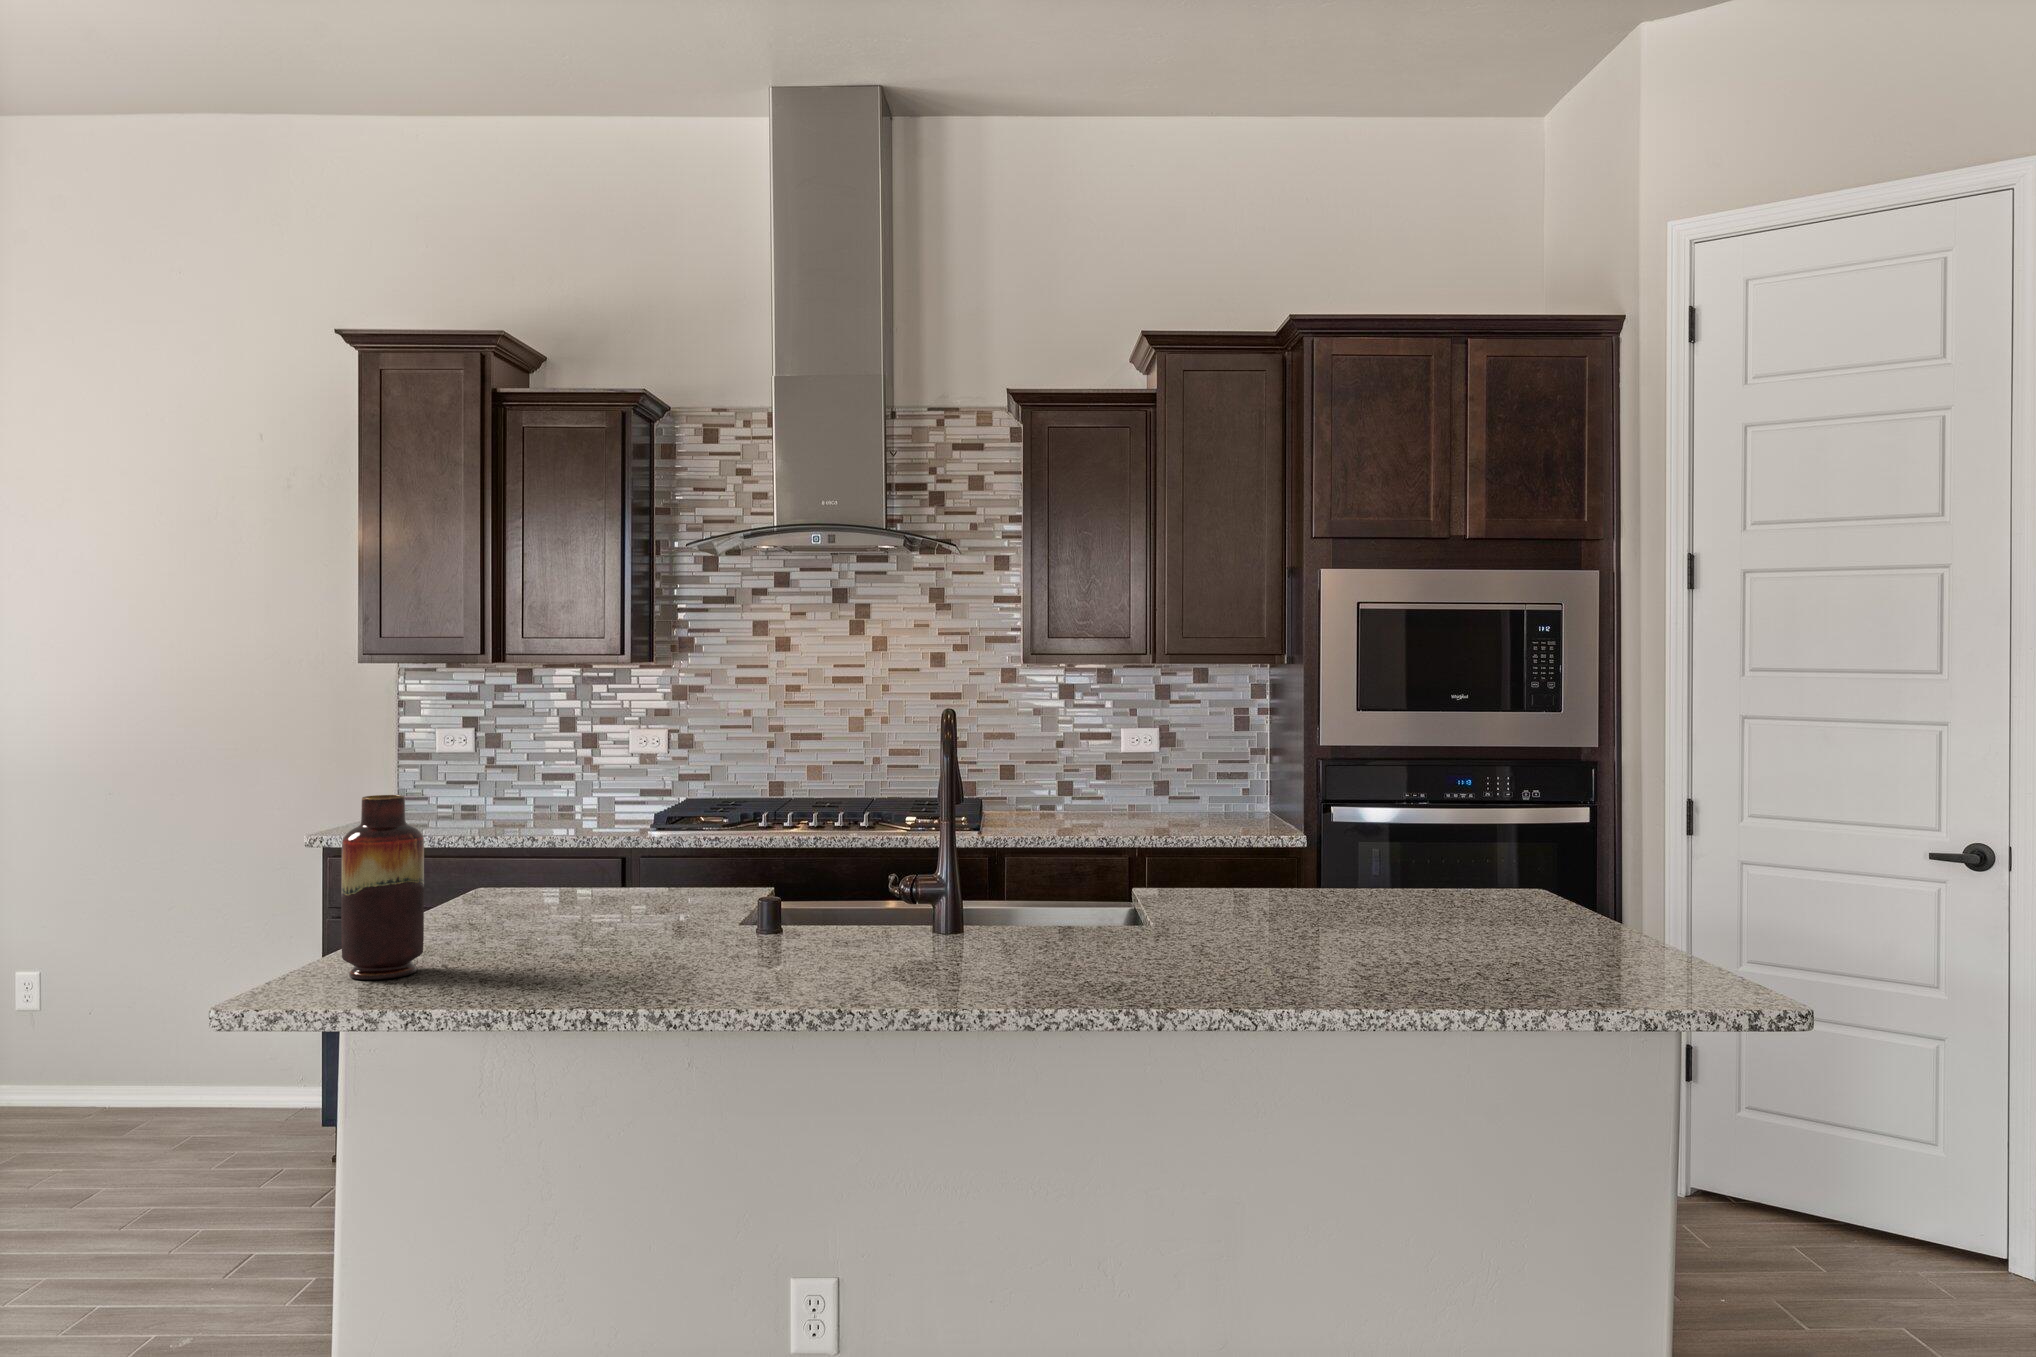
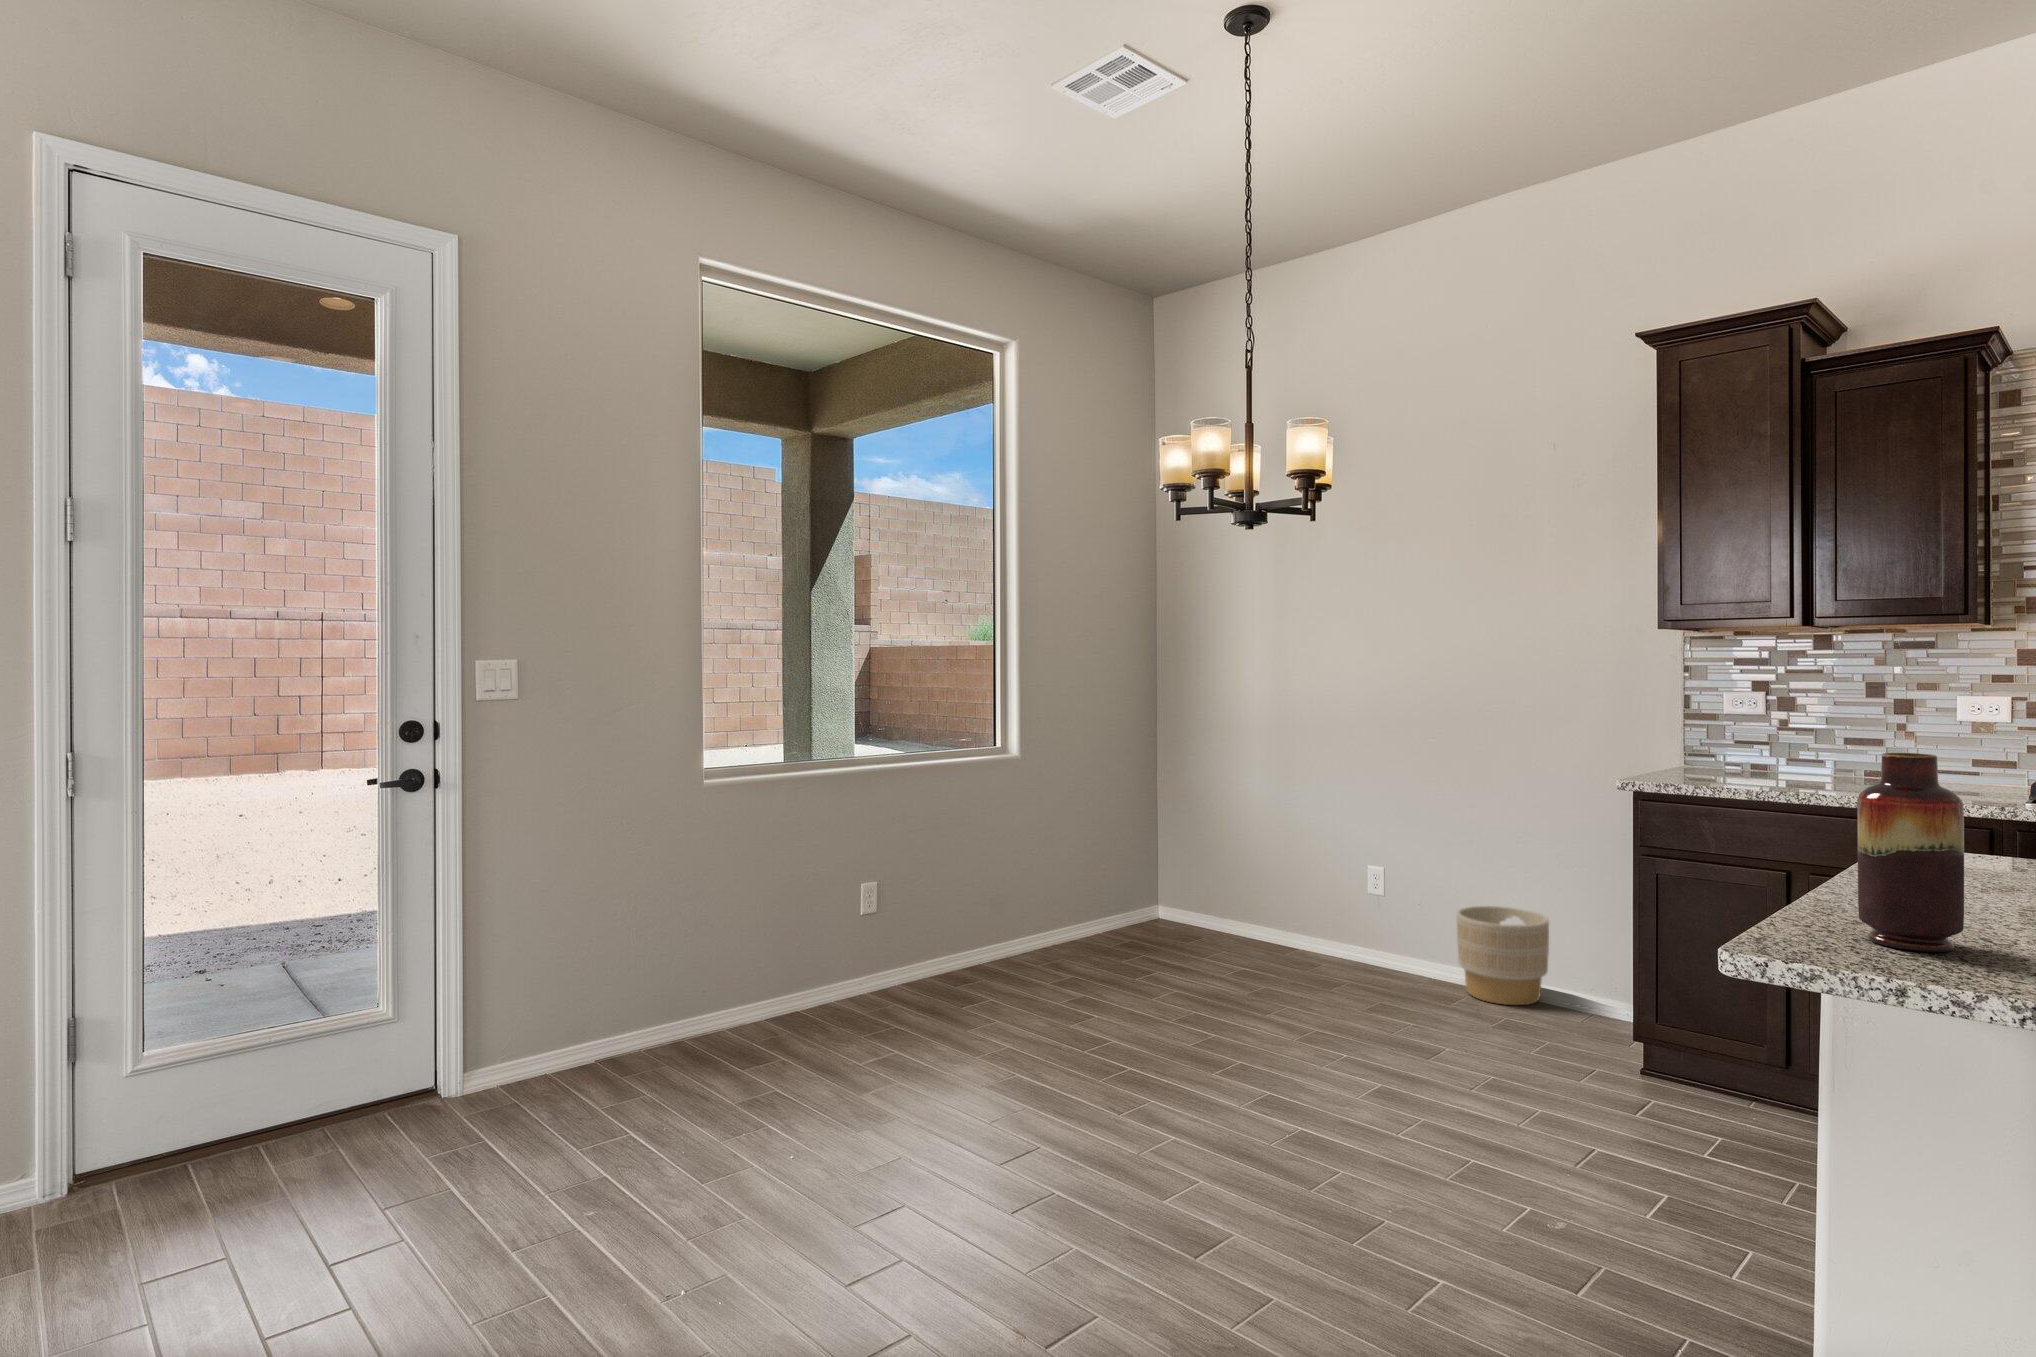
planter: none [114,1007,240,1136] -> present [1457,906,1549,1005]

